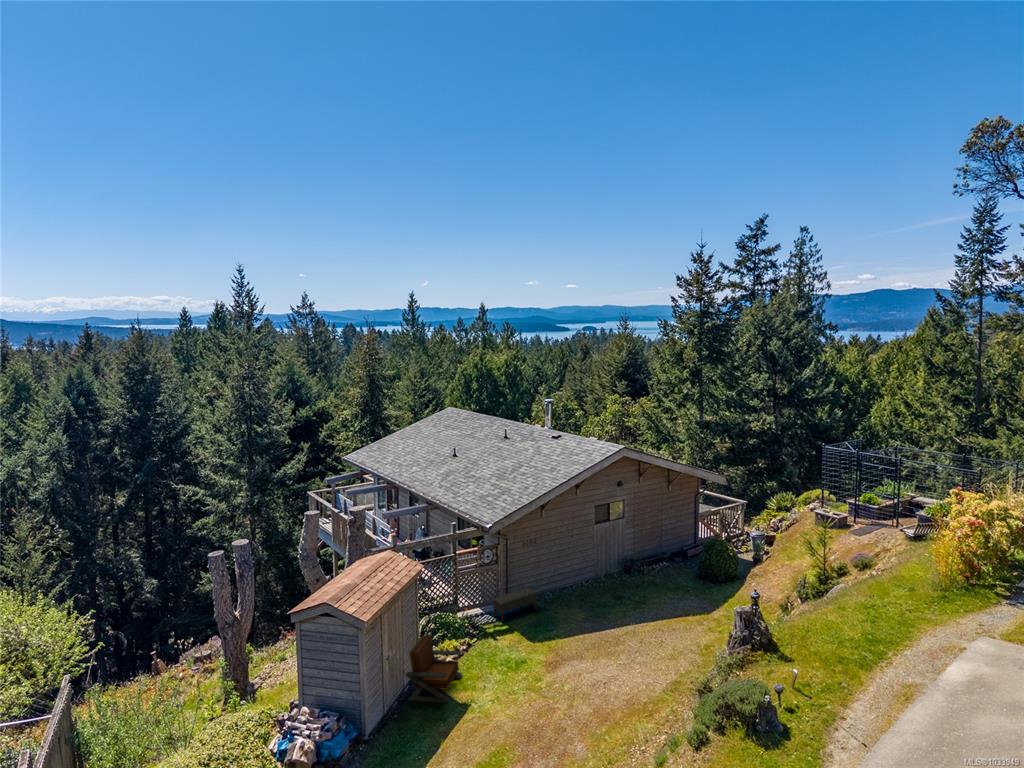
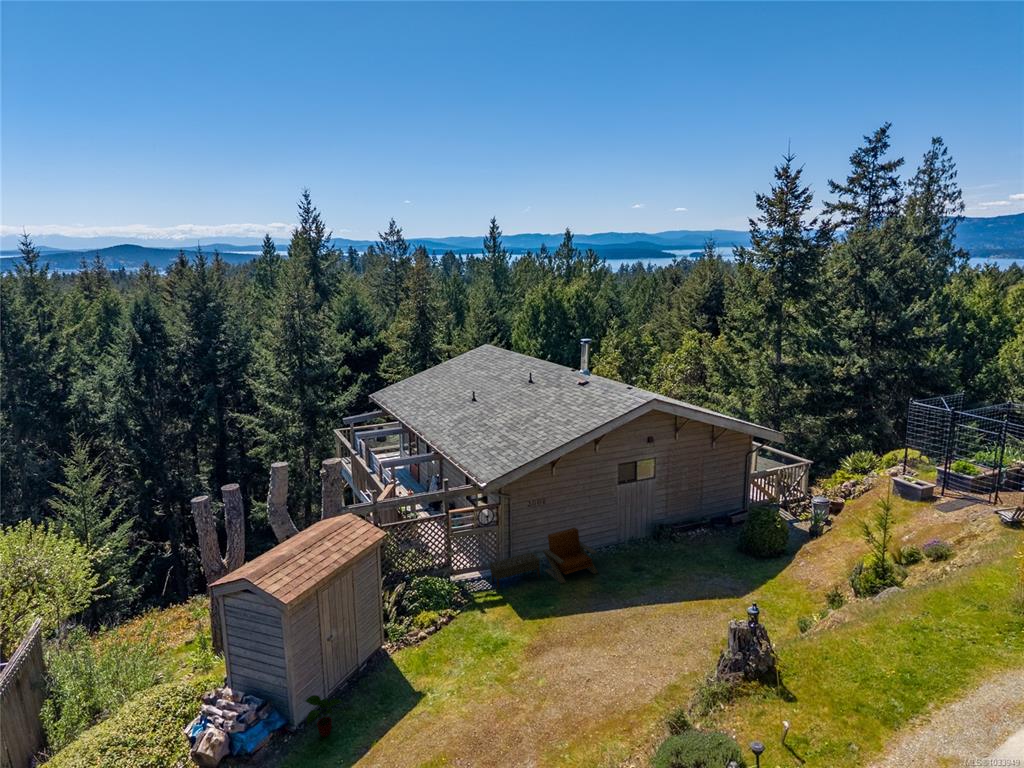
lounge chair: present [405,635,462,703] -> present [543,528,598,584]
potted plant: none [374,707,410,743] -> present [305,695,342,737]

